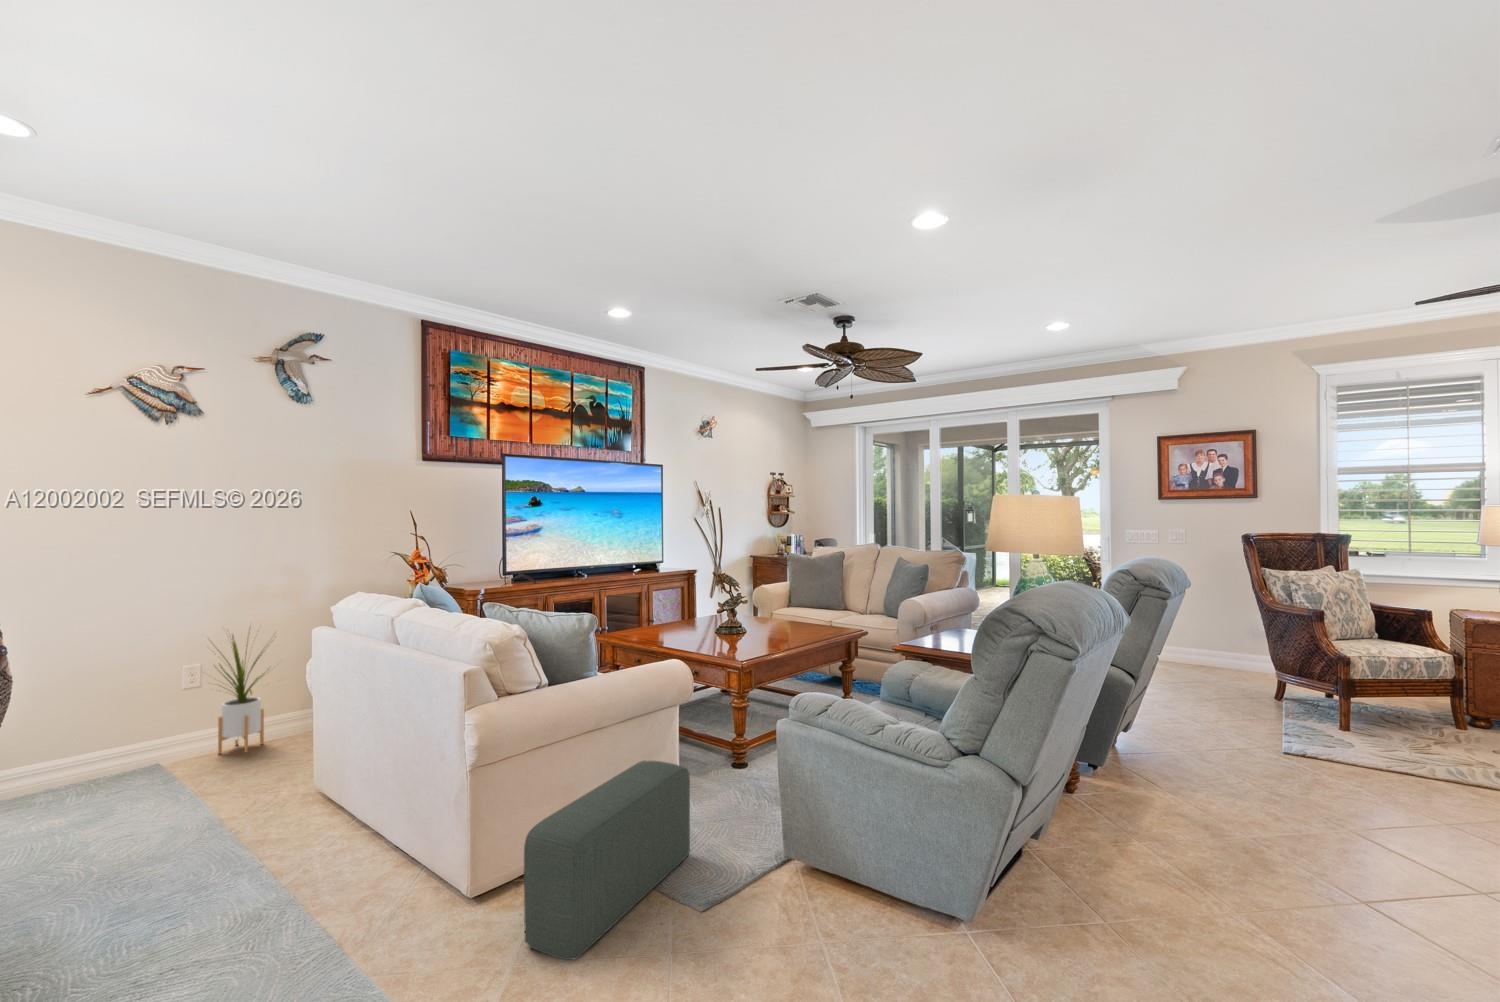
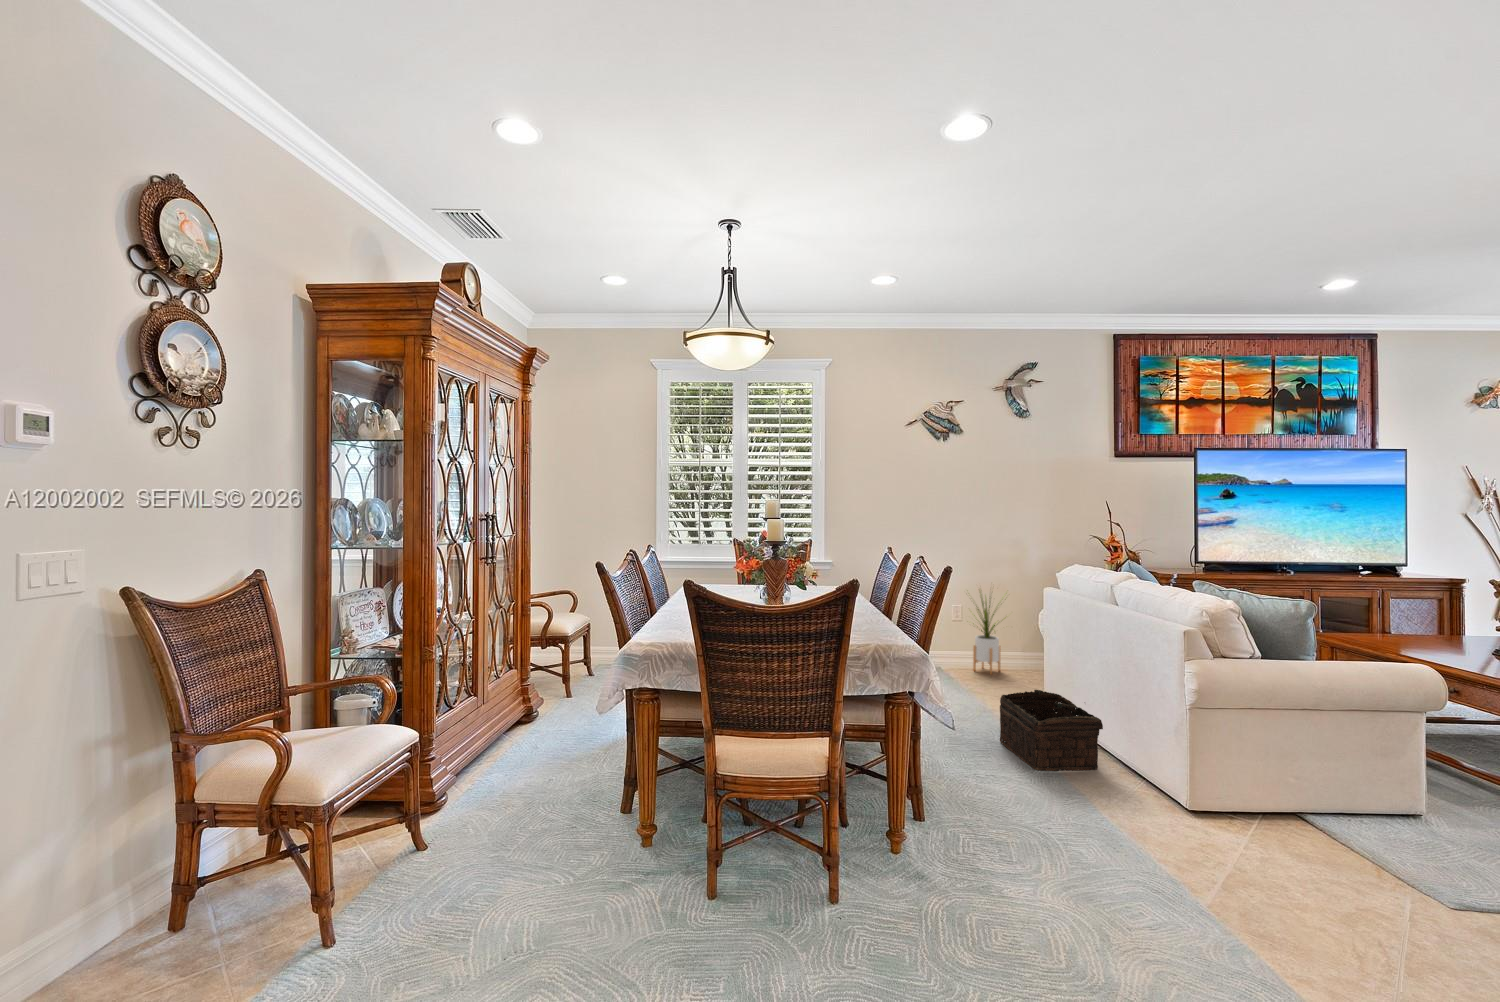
pouf: present [524,761,690,960] -> none [1257,757,1455,893]
basket: none [212,772,366,911] -> present [1000,690,1103,771]

